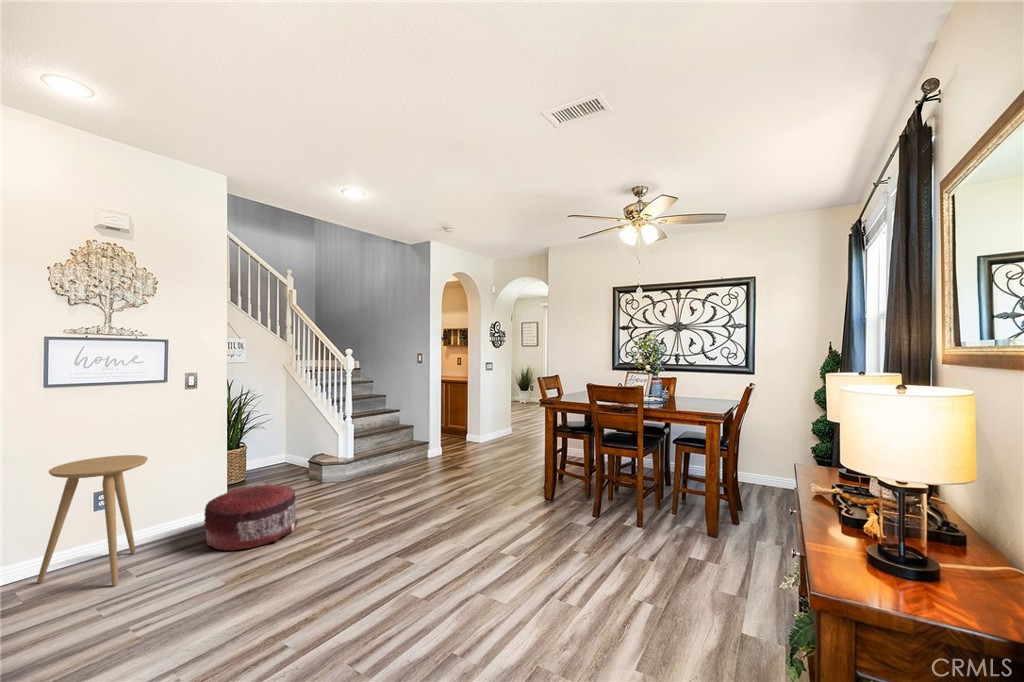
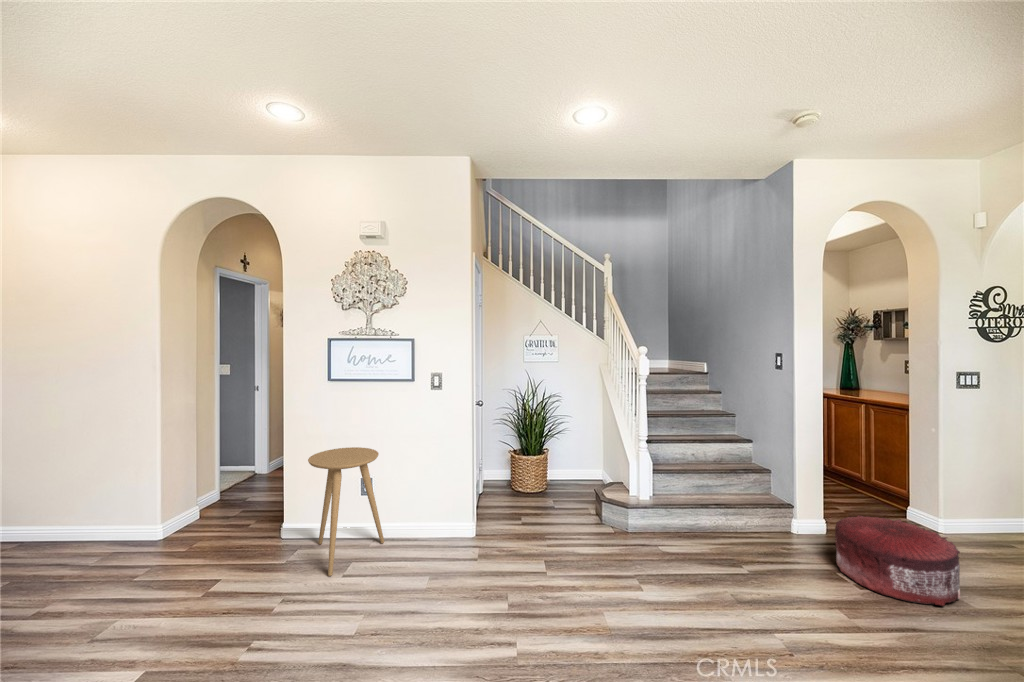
pouf: present [204,484,297,550] -> present [835,515,960,606]

